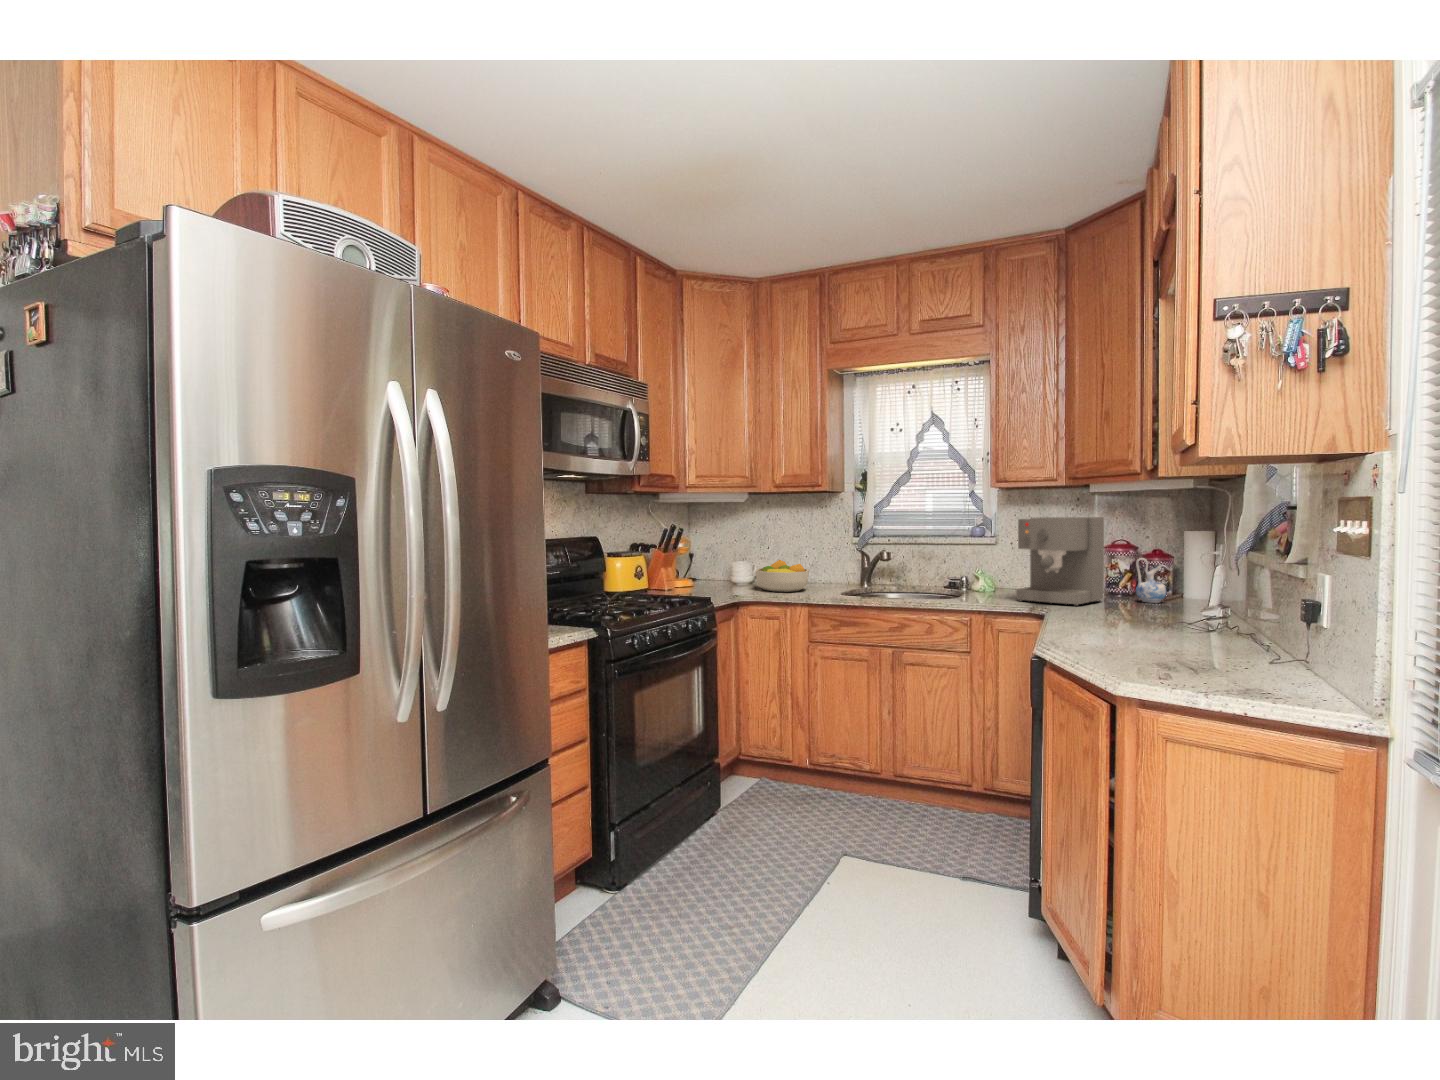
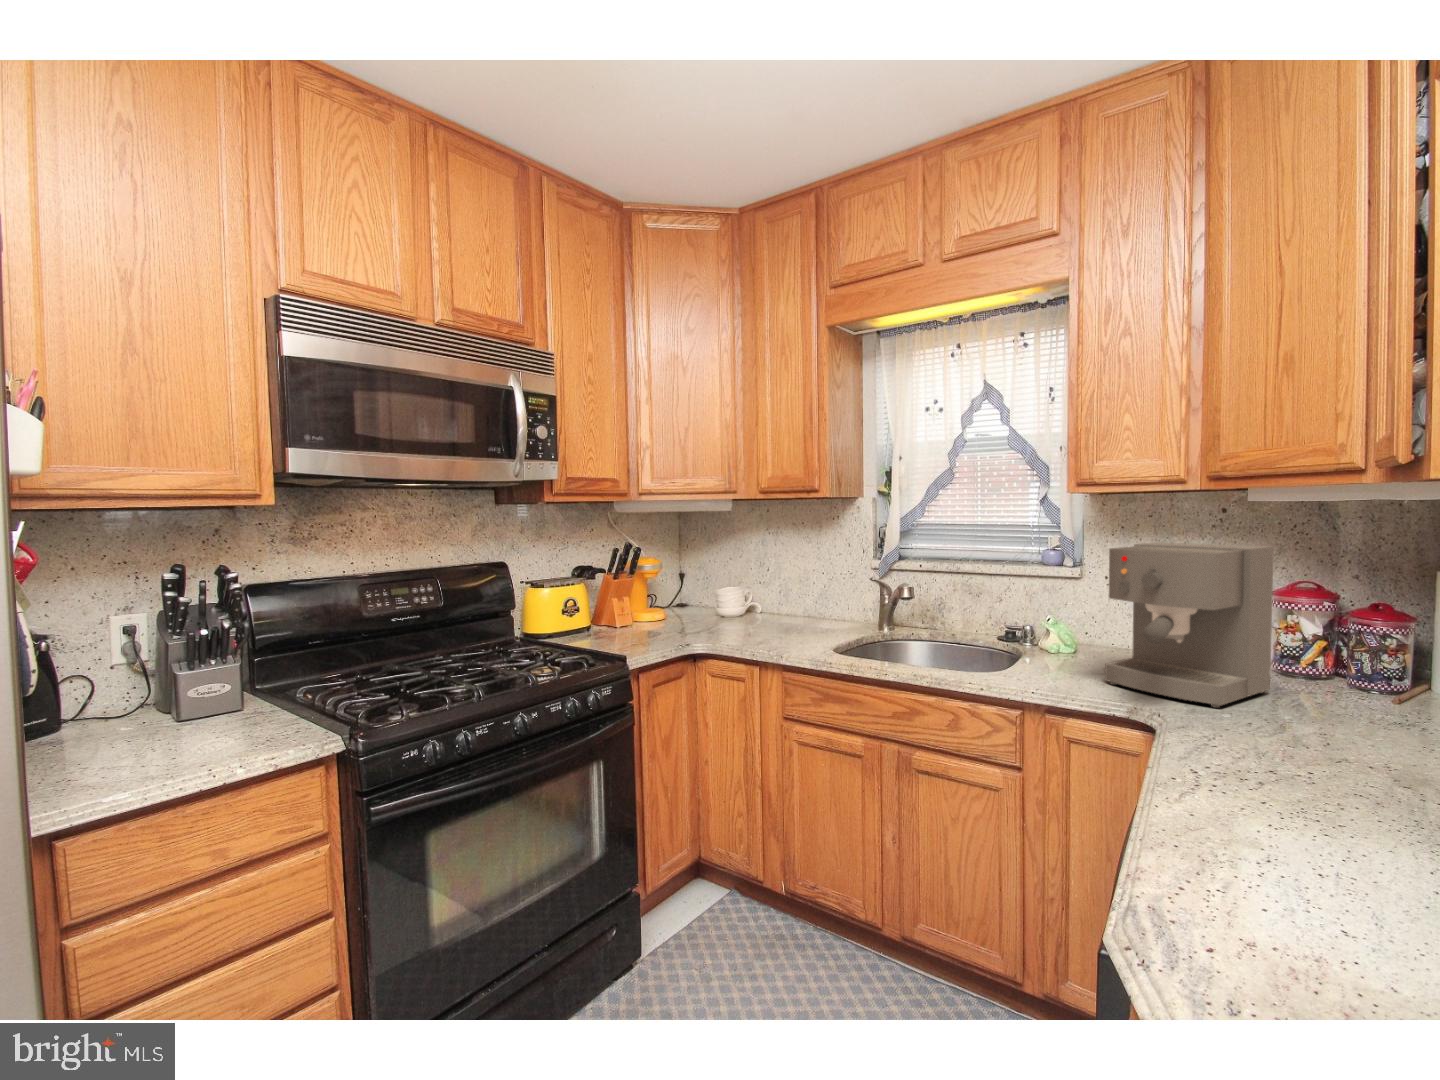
ceramic pitcher: present [1136,558,1166,603] -> none [1335,619,1401,703]
fruit bowl: present [756,560,809,592] -> none [724,592,799,642]

